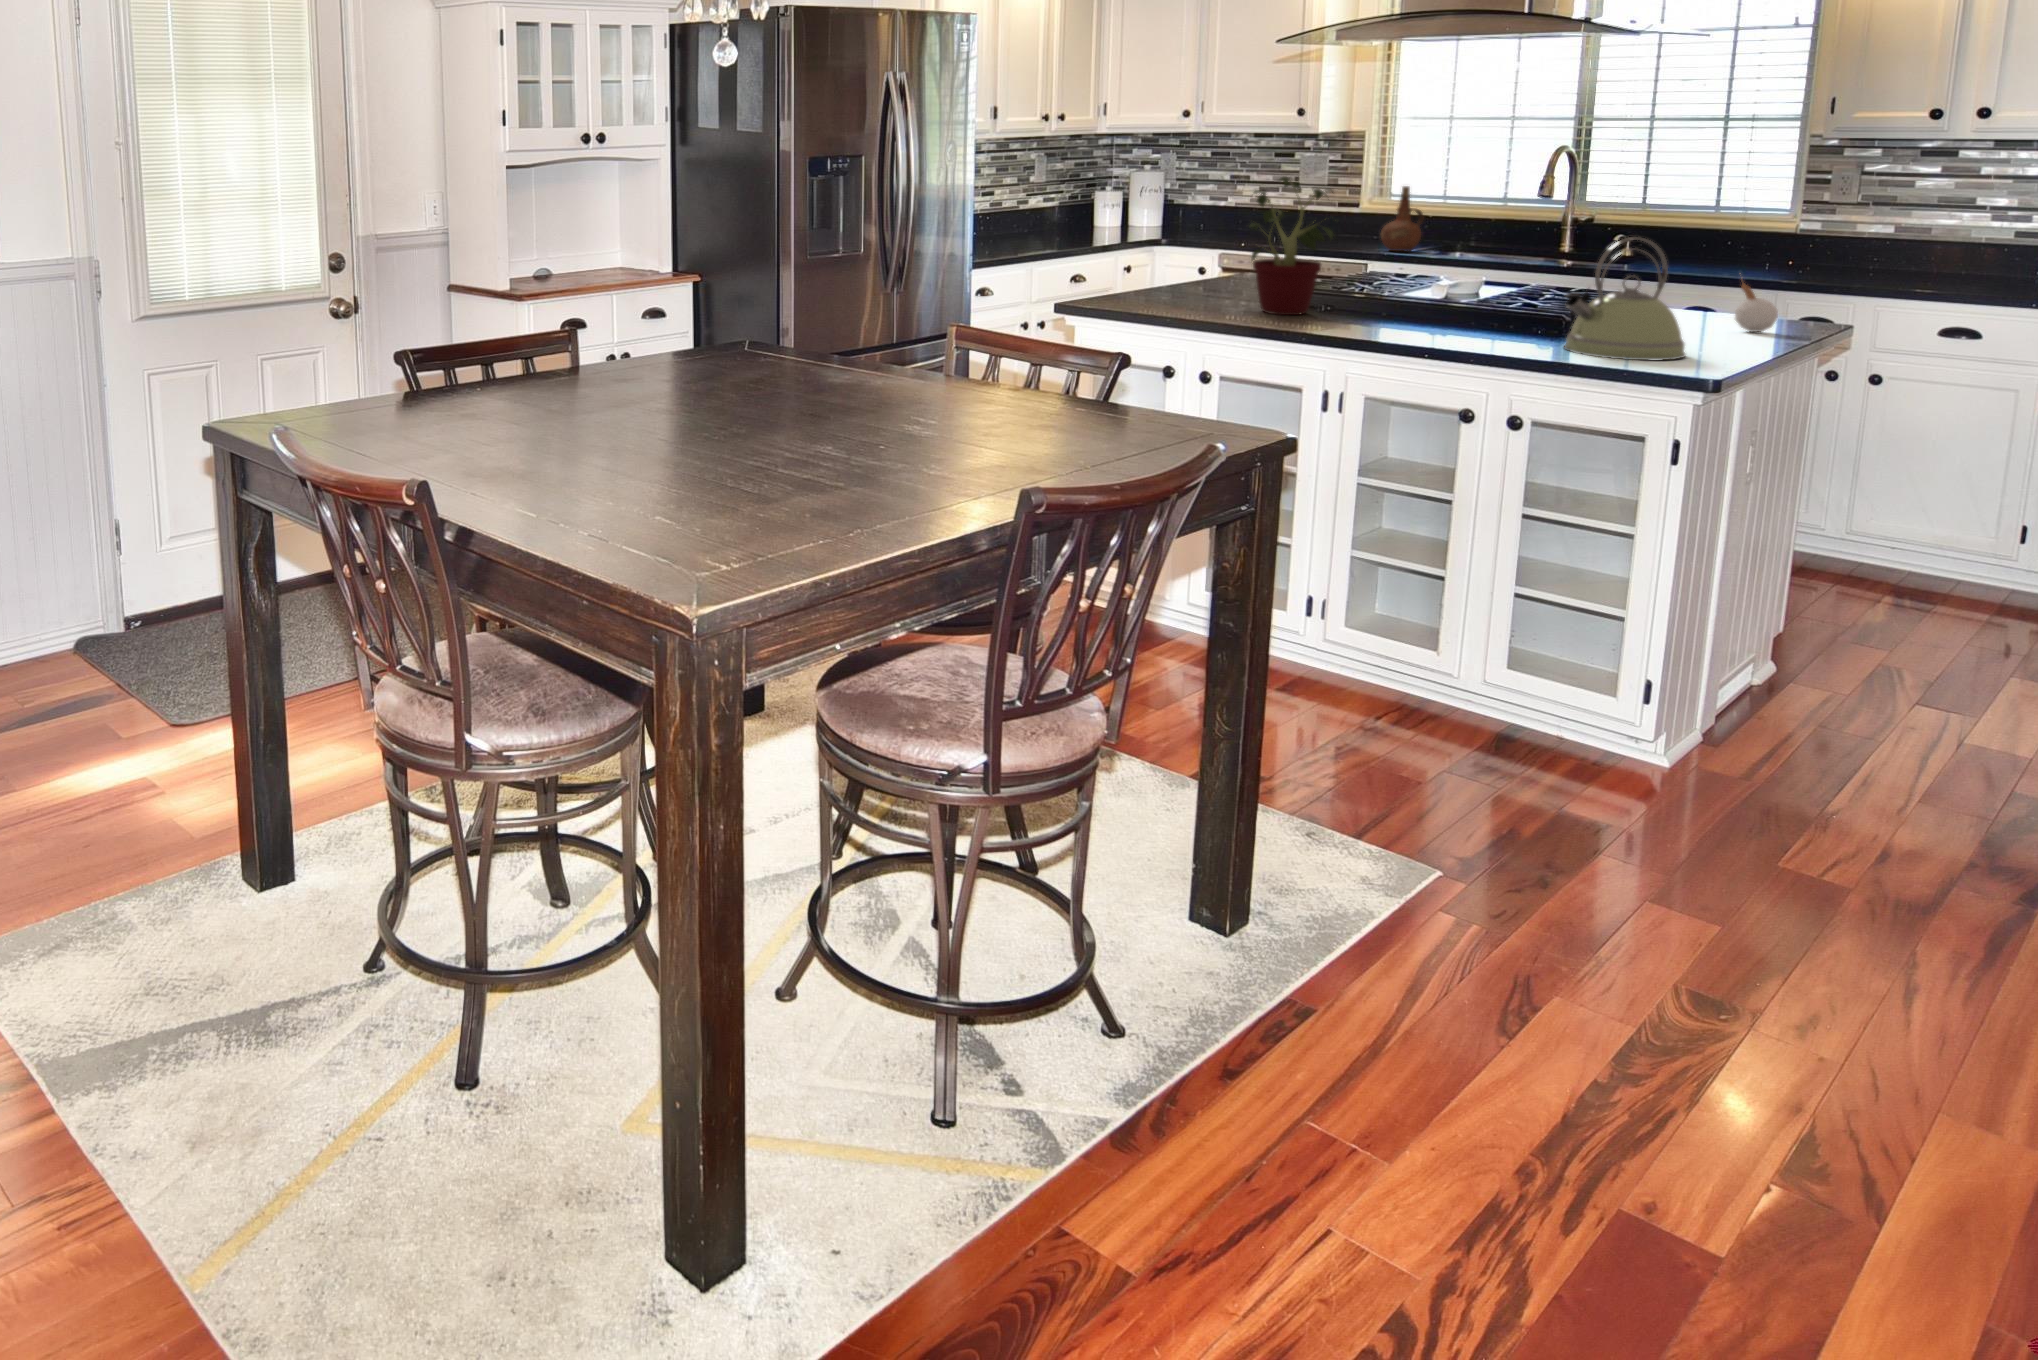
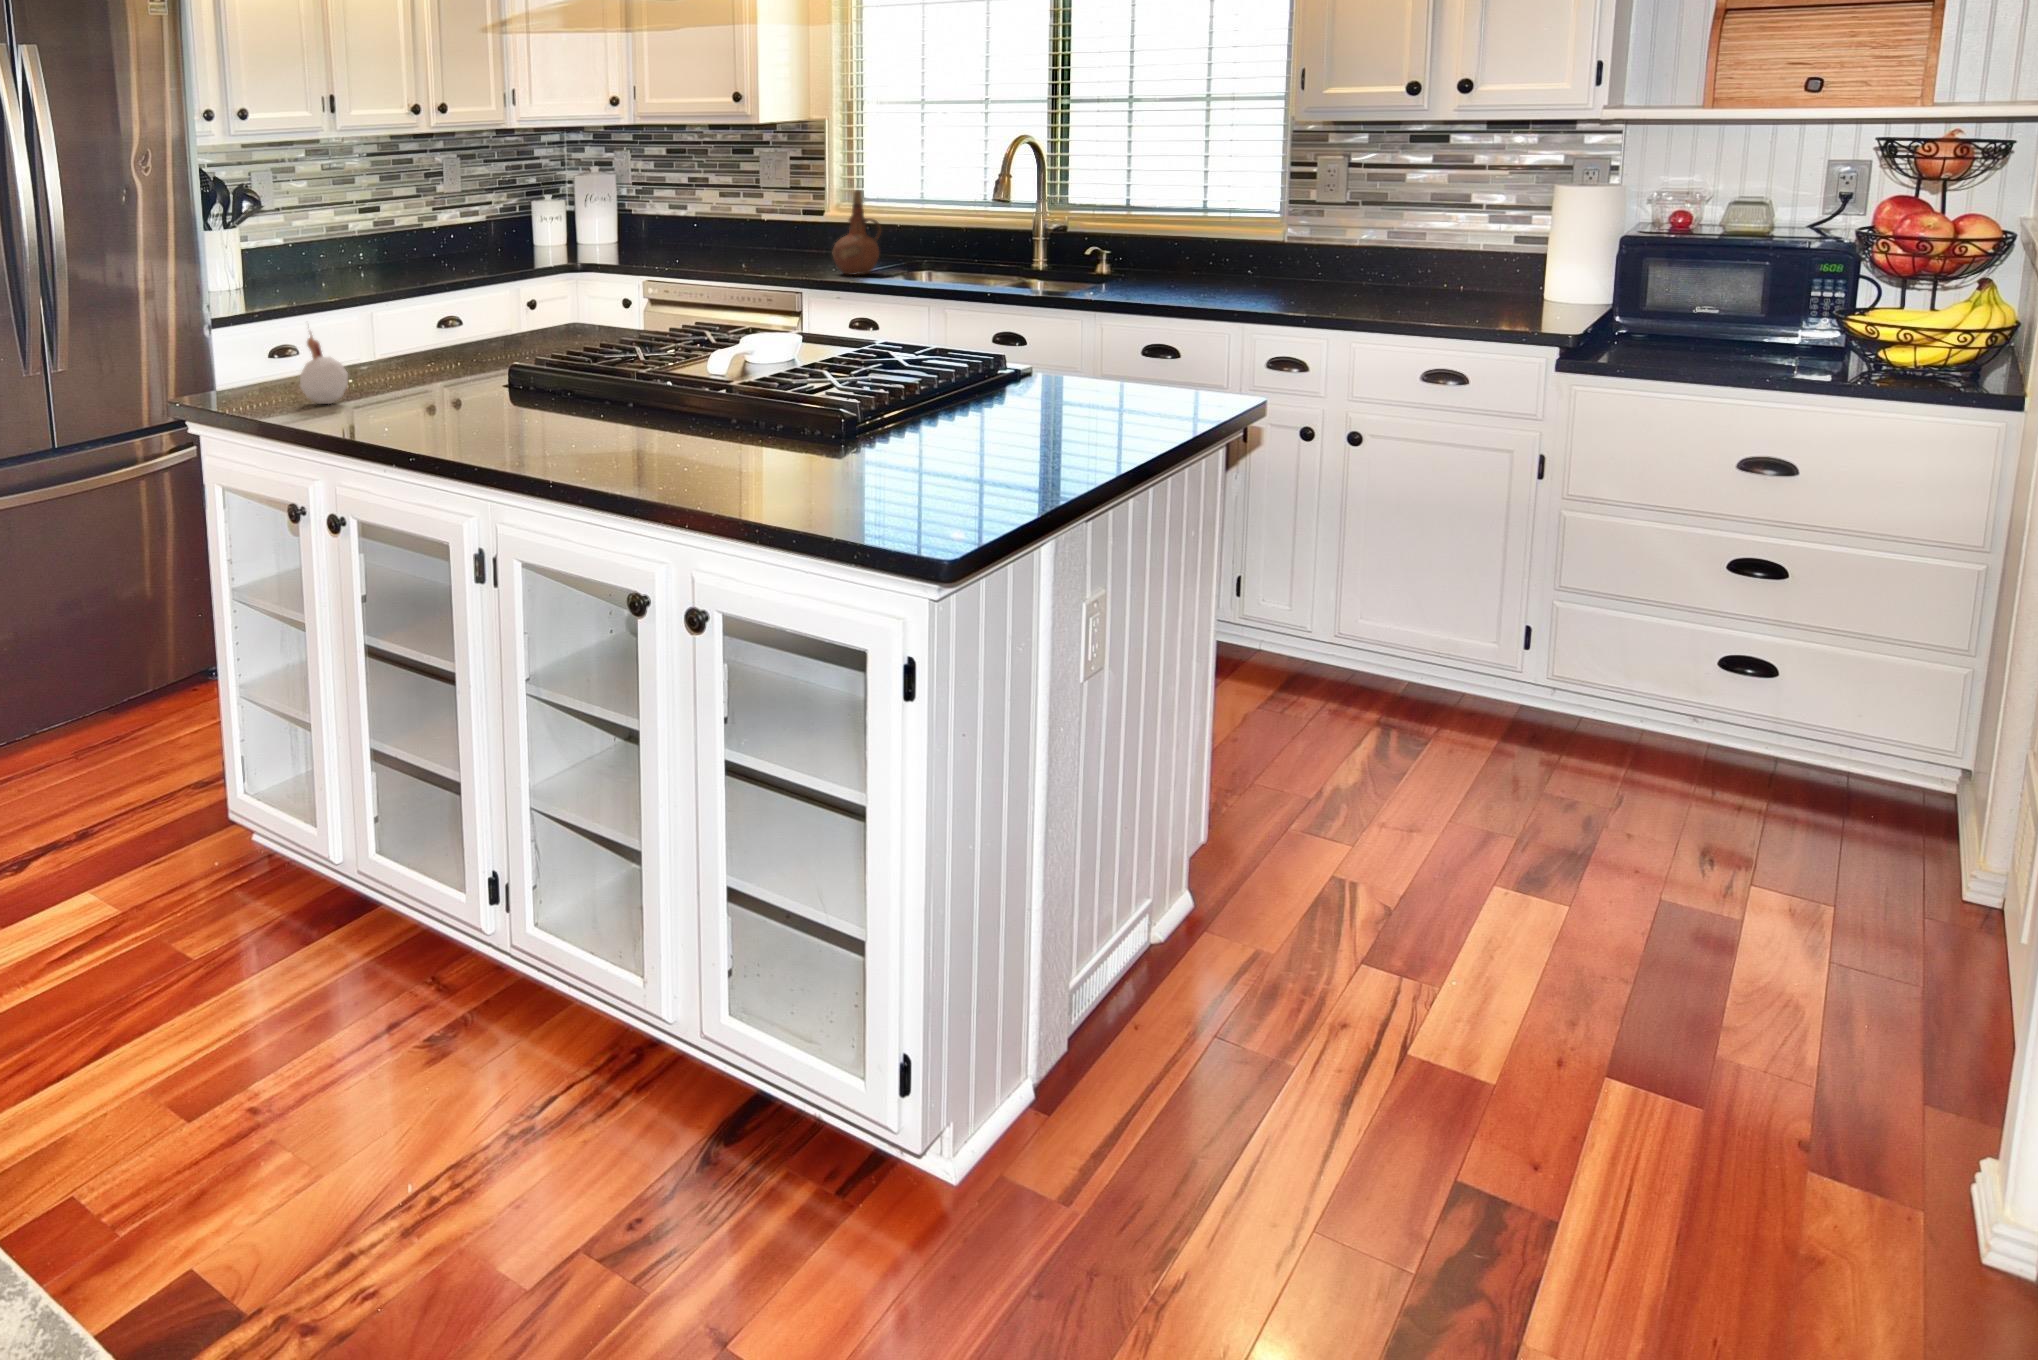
potted plant: present [1250,177,1336,315] -> none [397,203,552,427]
kettle: present [1564,237,1685,360] -> none [766,309,960,525]
candle: present [1735,273,1778,332] -> present [300,327,348,404]

